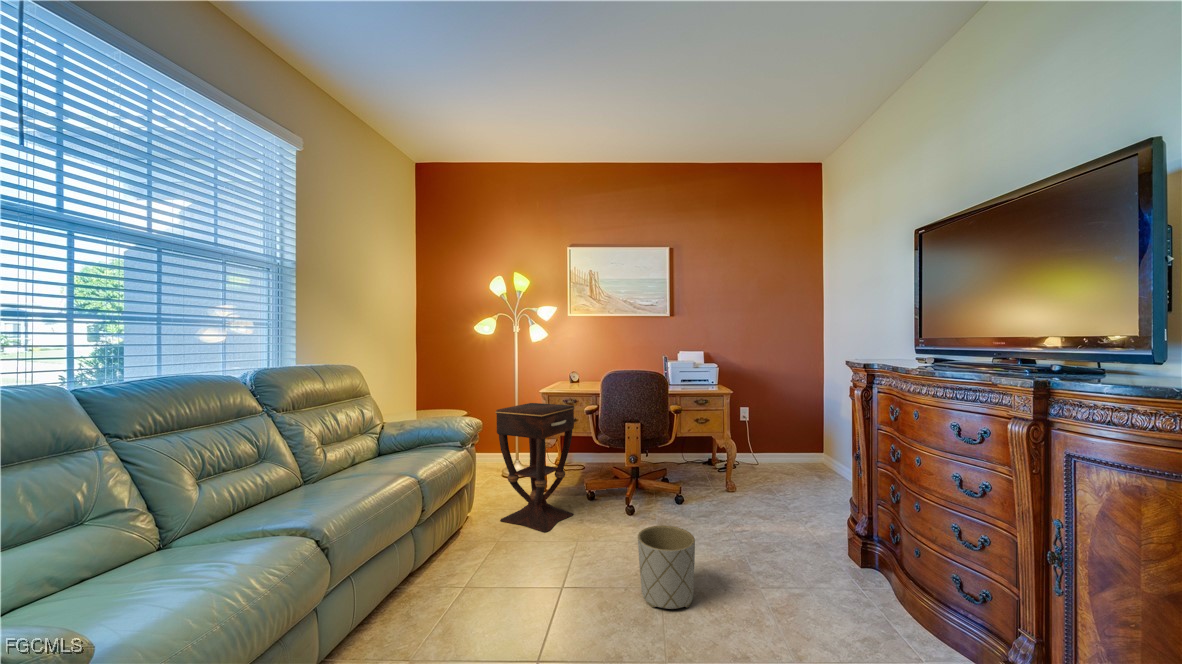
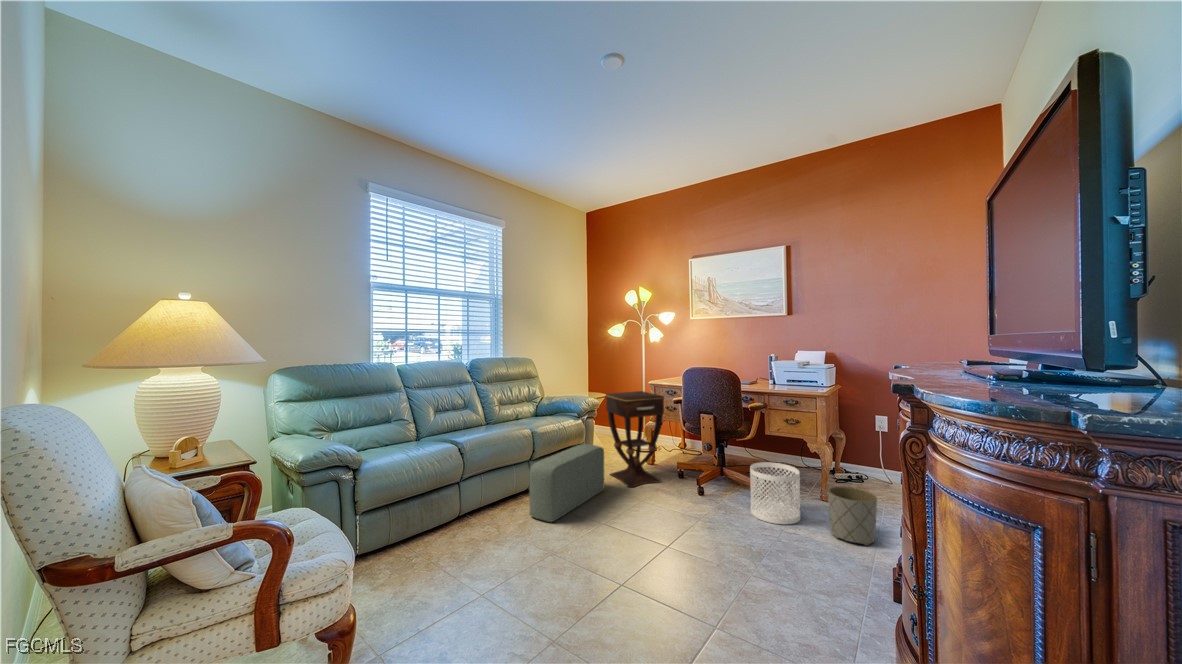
waste basket: none [692,465,744,531] -> present [750,462,801,524]
pouf: none [452,484,519,627] -> present [529,444,604,522]
planter: present [638,525,695,609] -> present [828,486,877,546]

